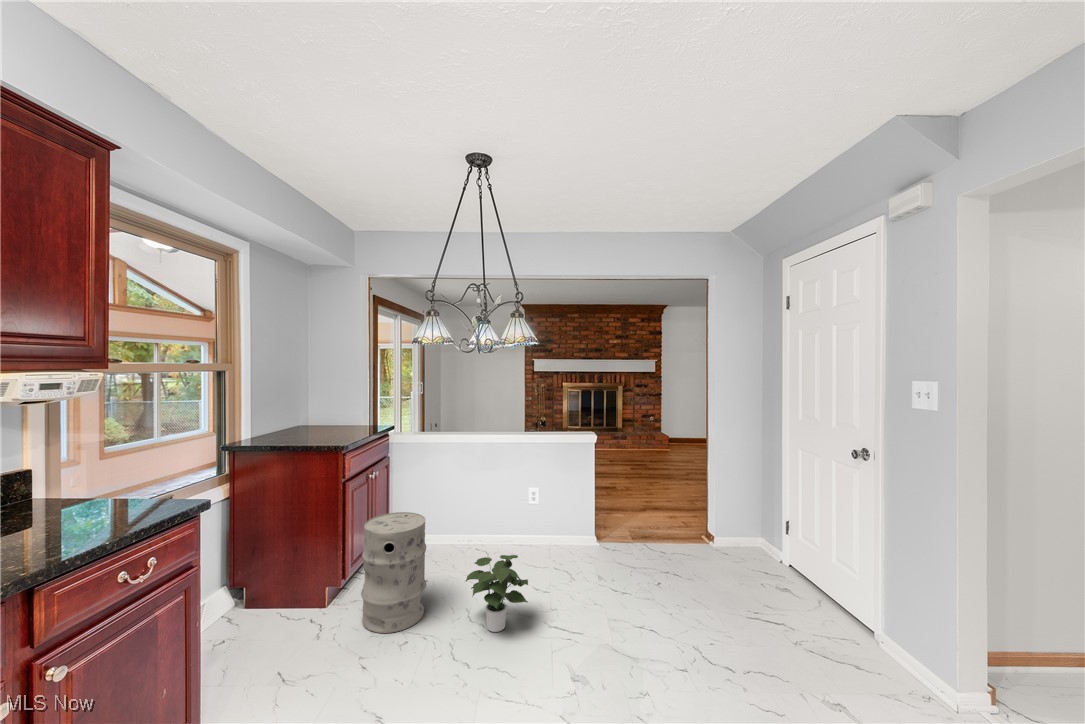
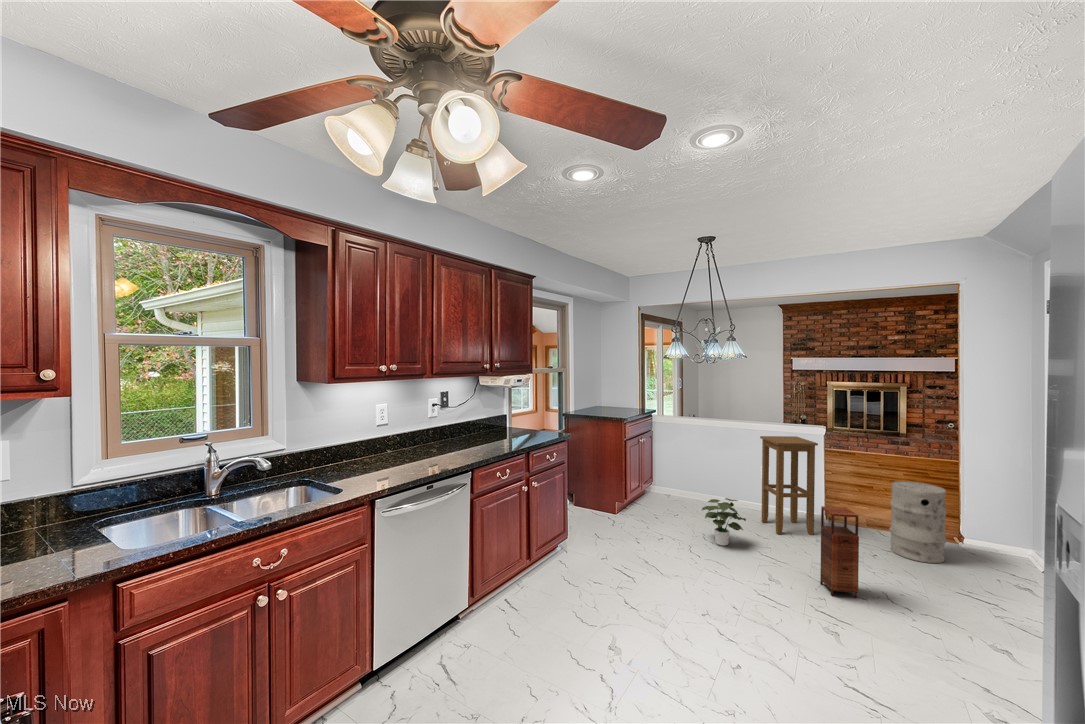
stool: none [533,449,600,583] -> present [760,436,818,535]
trash can: present [361,512,426,633] -> present [890,481,947,563]
storage cabinet: none [639,553,691,695] -> present [820,506,859,597]

